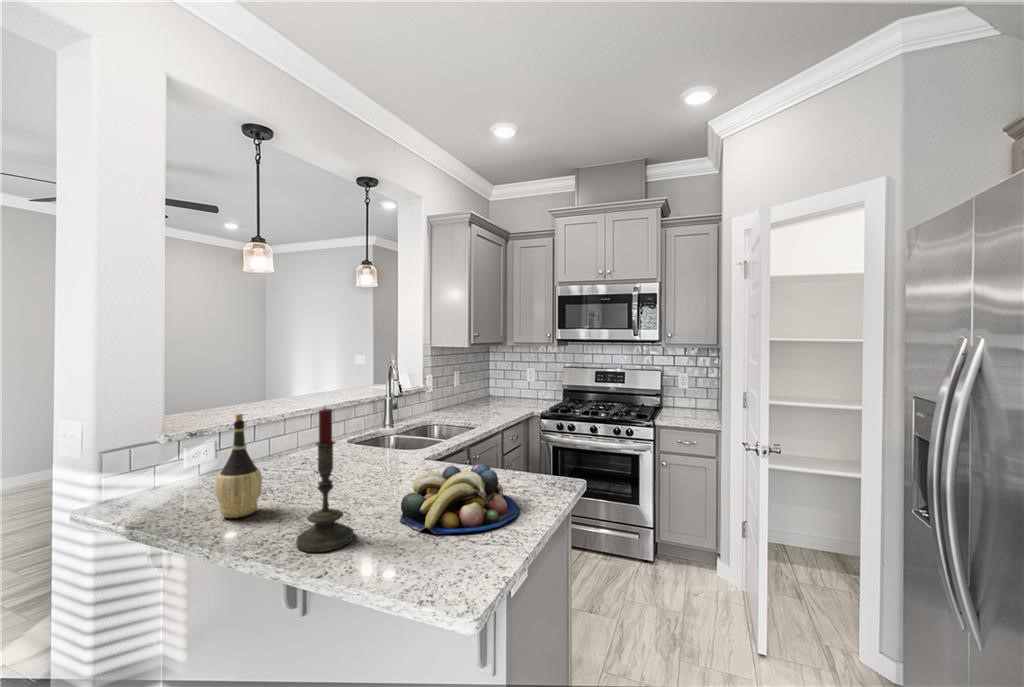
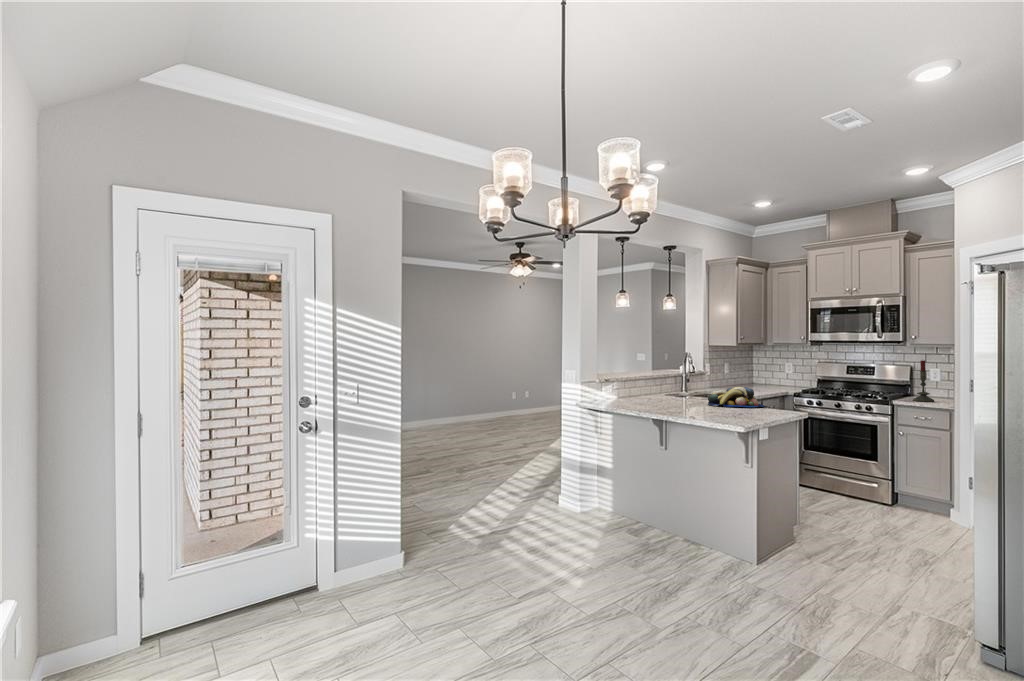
candle: present [296,408,353,552] -> present [913,360,934,402]
wine bottle: present [215,414,262,518] -> none [629,360,646,401]

